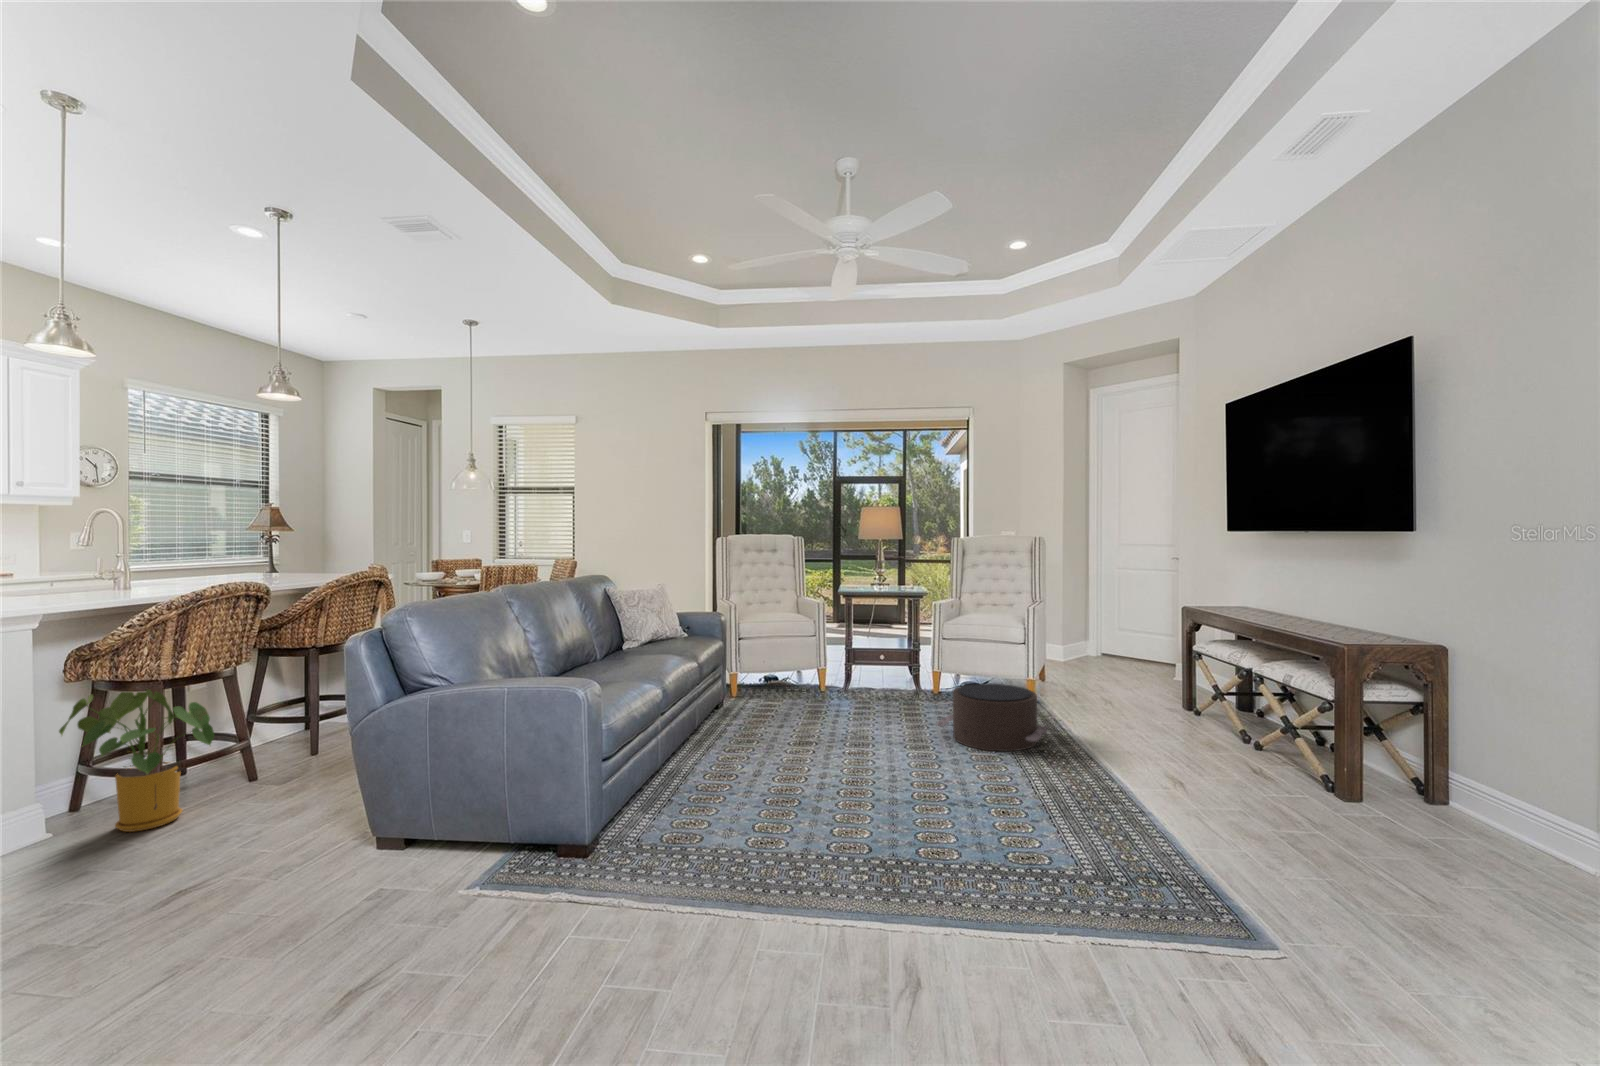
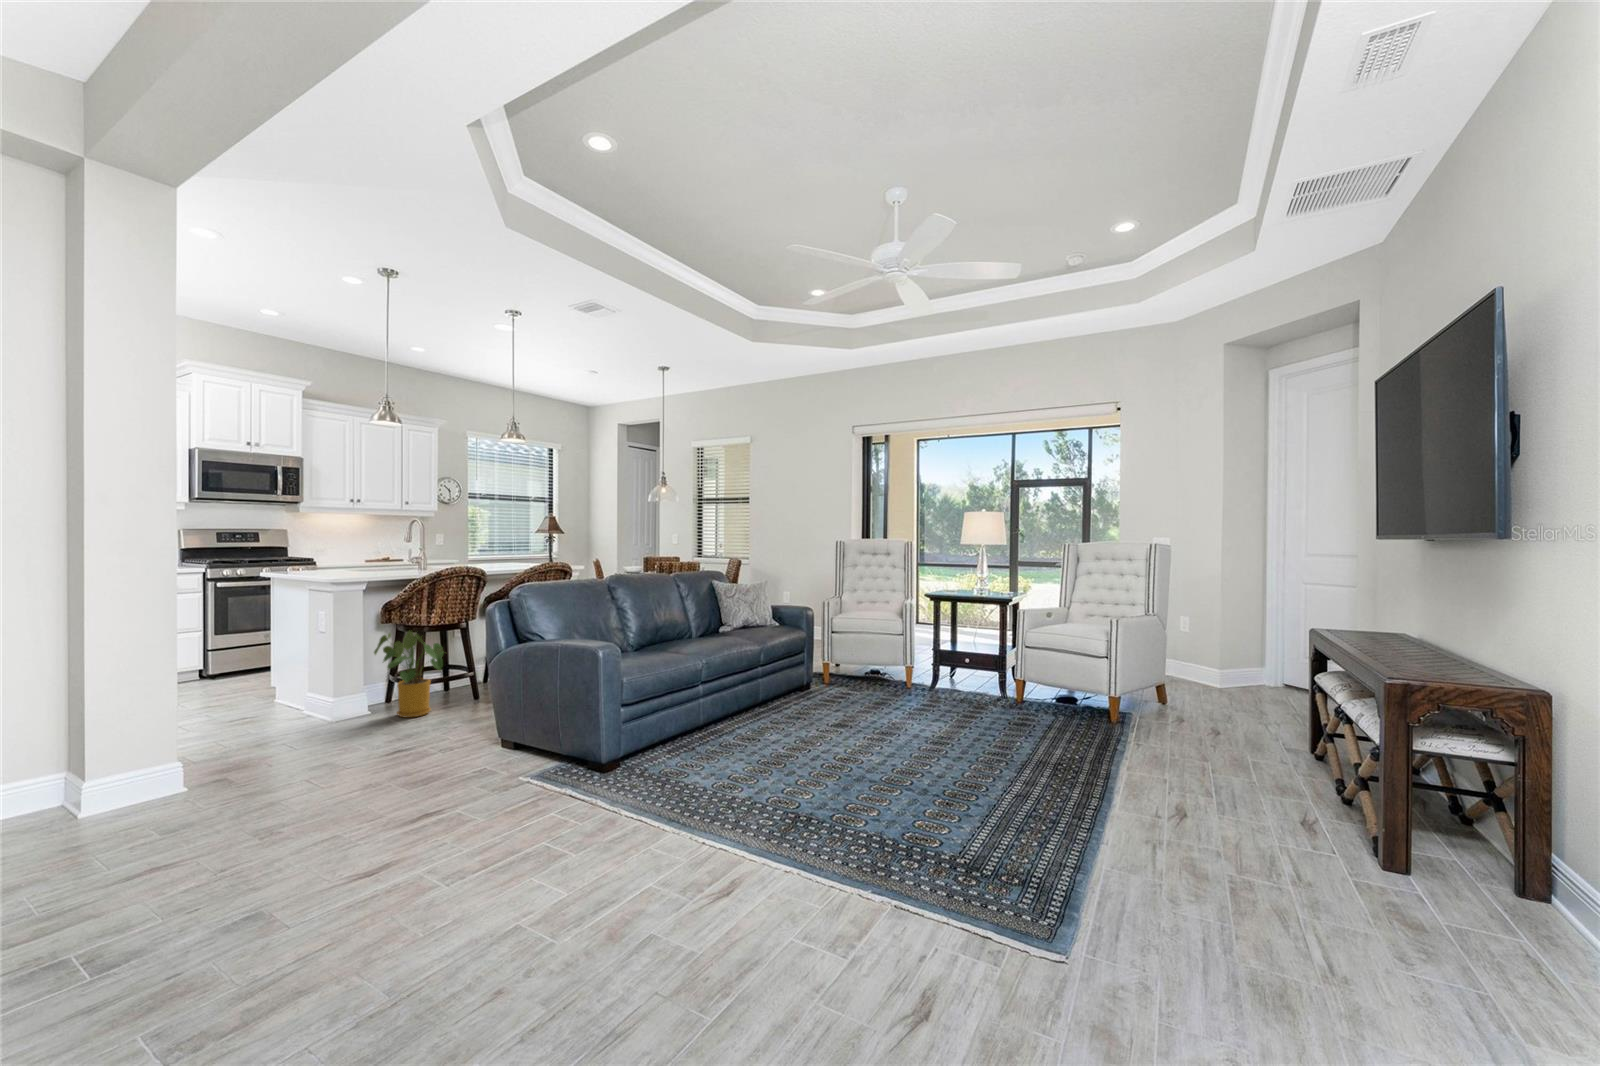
pouf: present [937,684,1048,751] -> none [950,693,1054,758]

